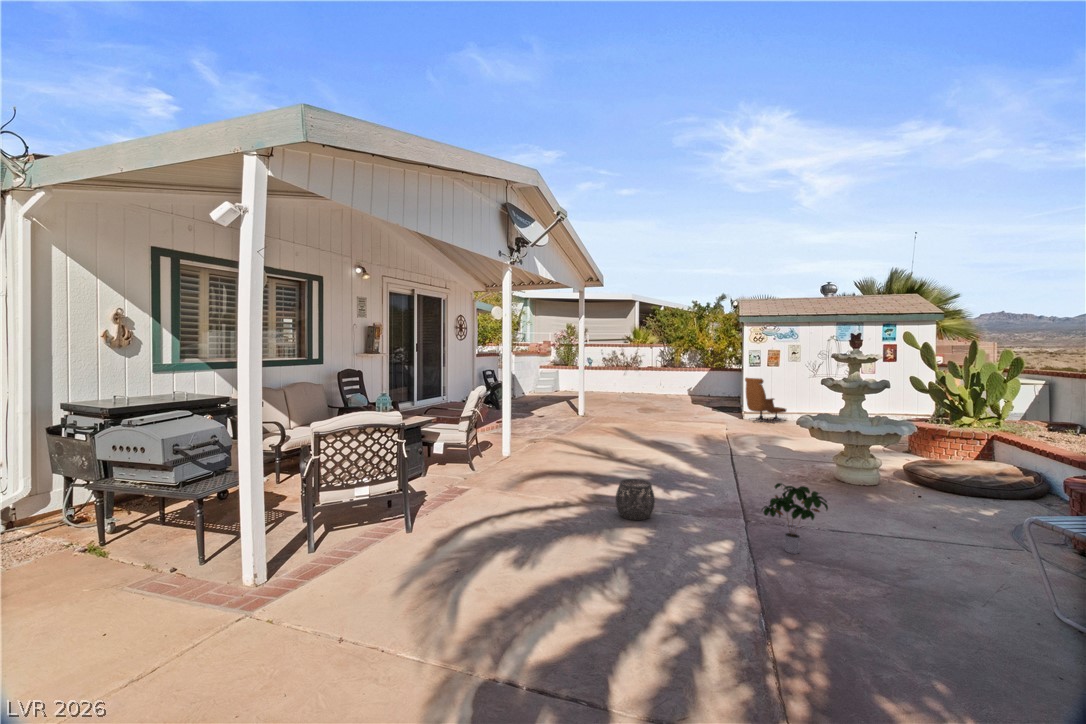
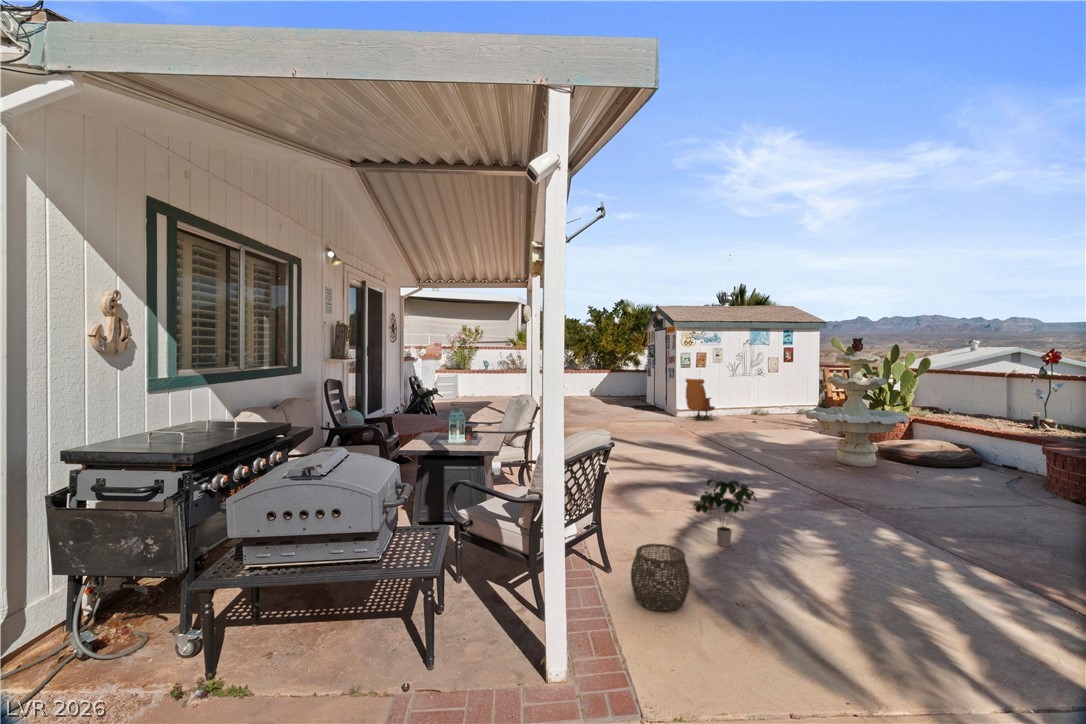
woven basket: present [616,479,655,520] -> present [631,544,690,611]
potted plant: present [762,483,828,554] -> present [693,479,756,547]

